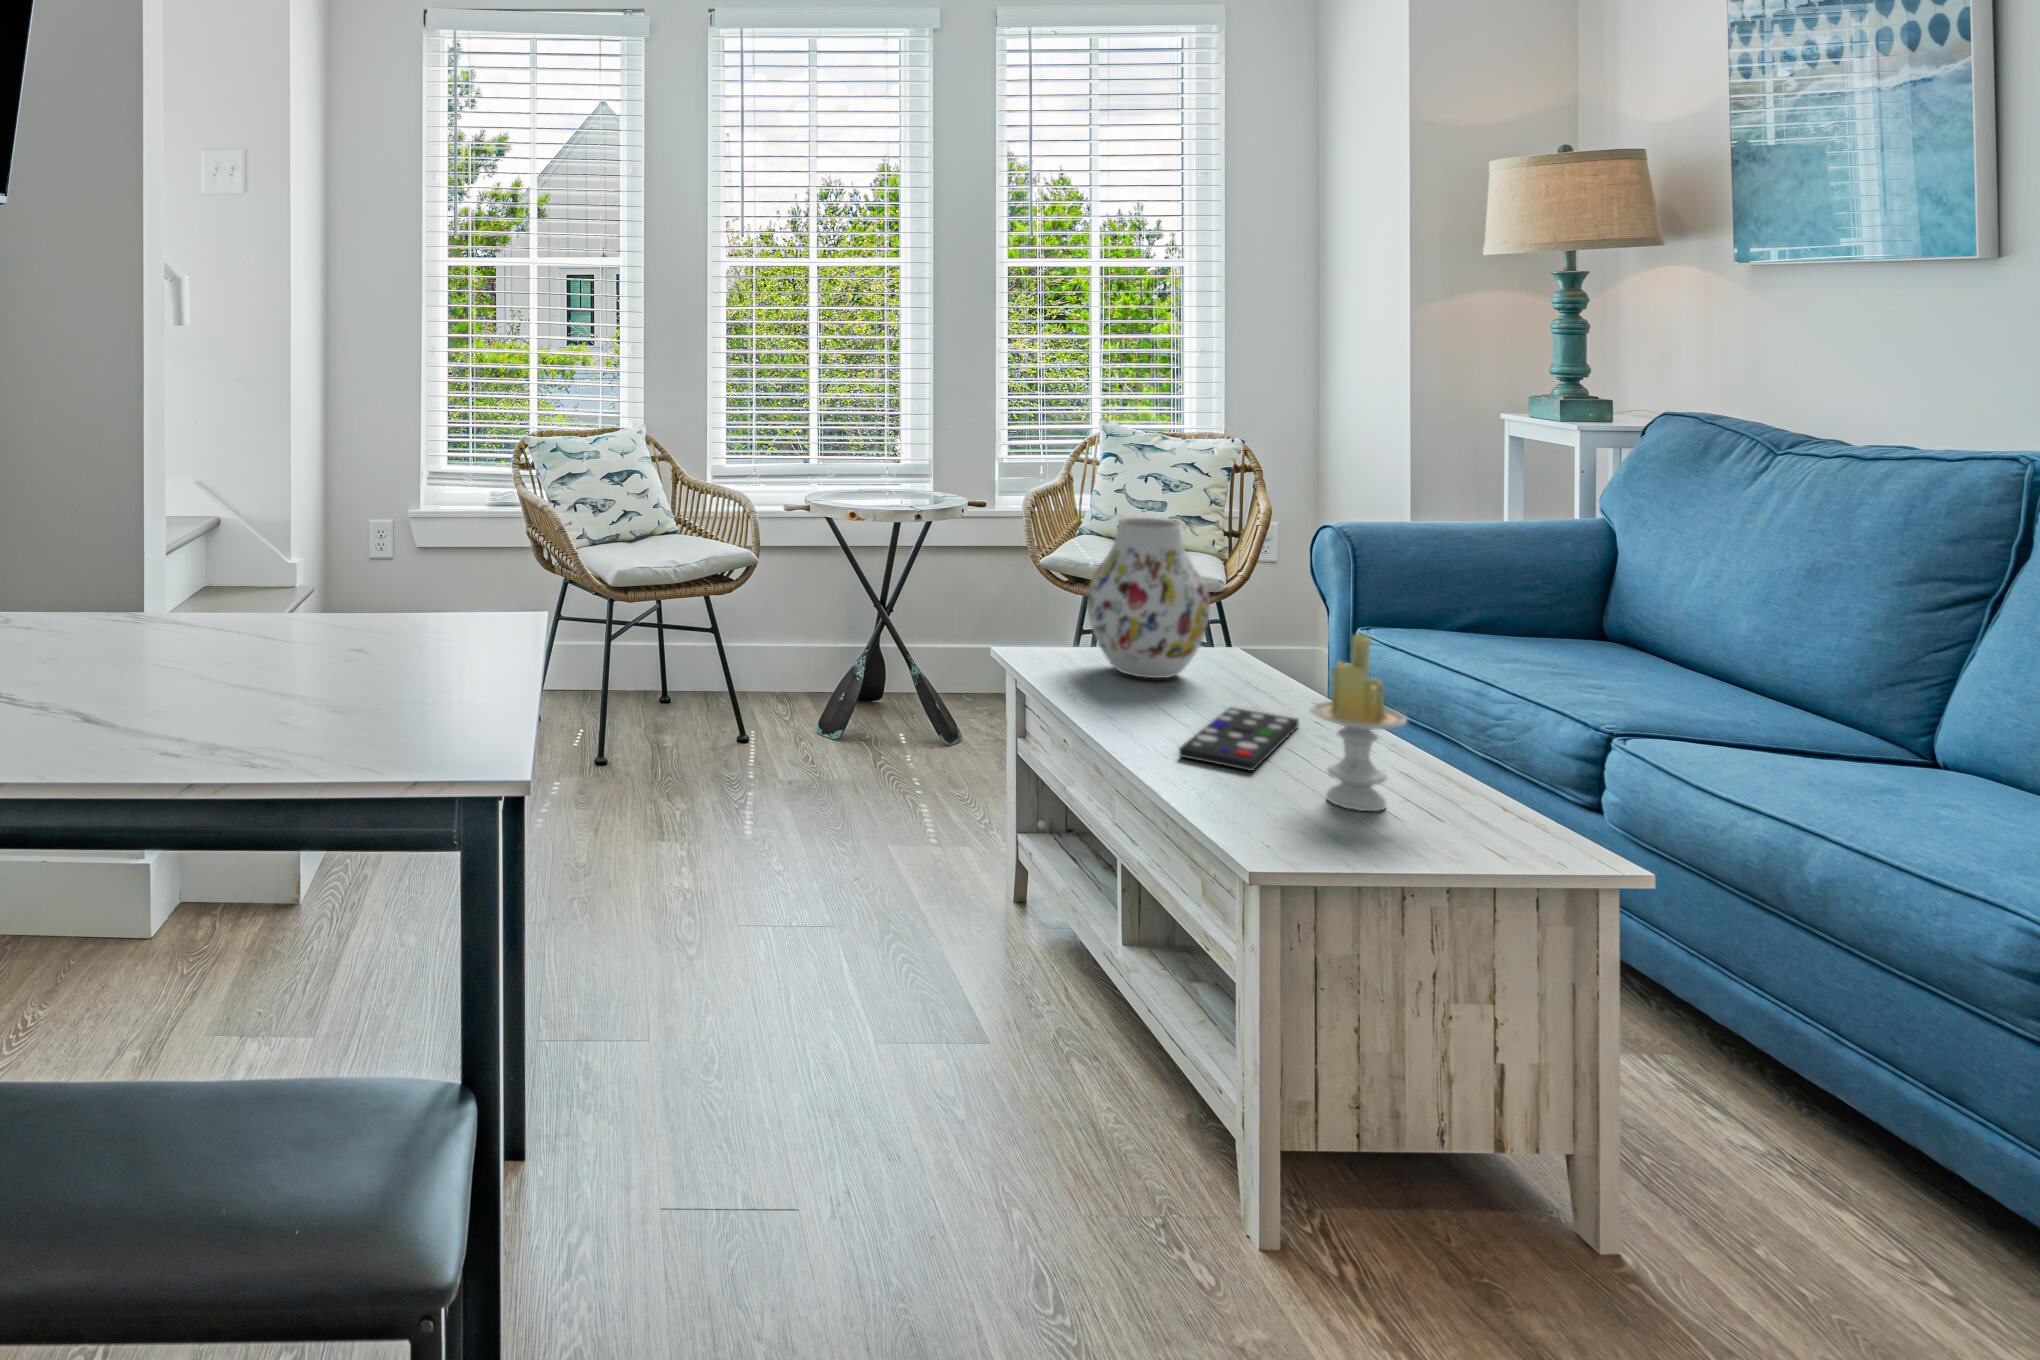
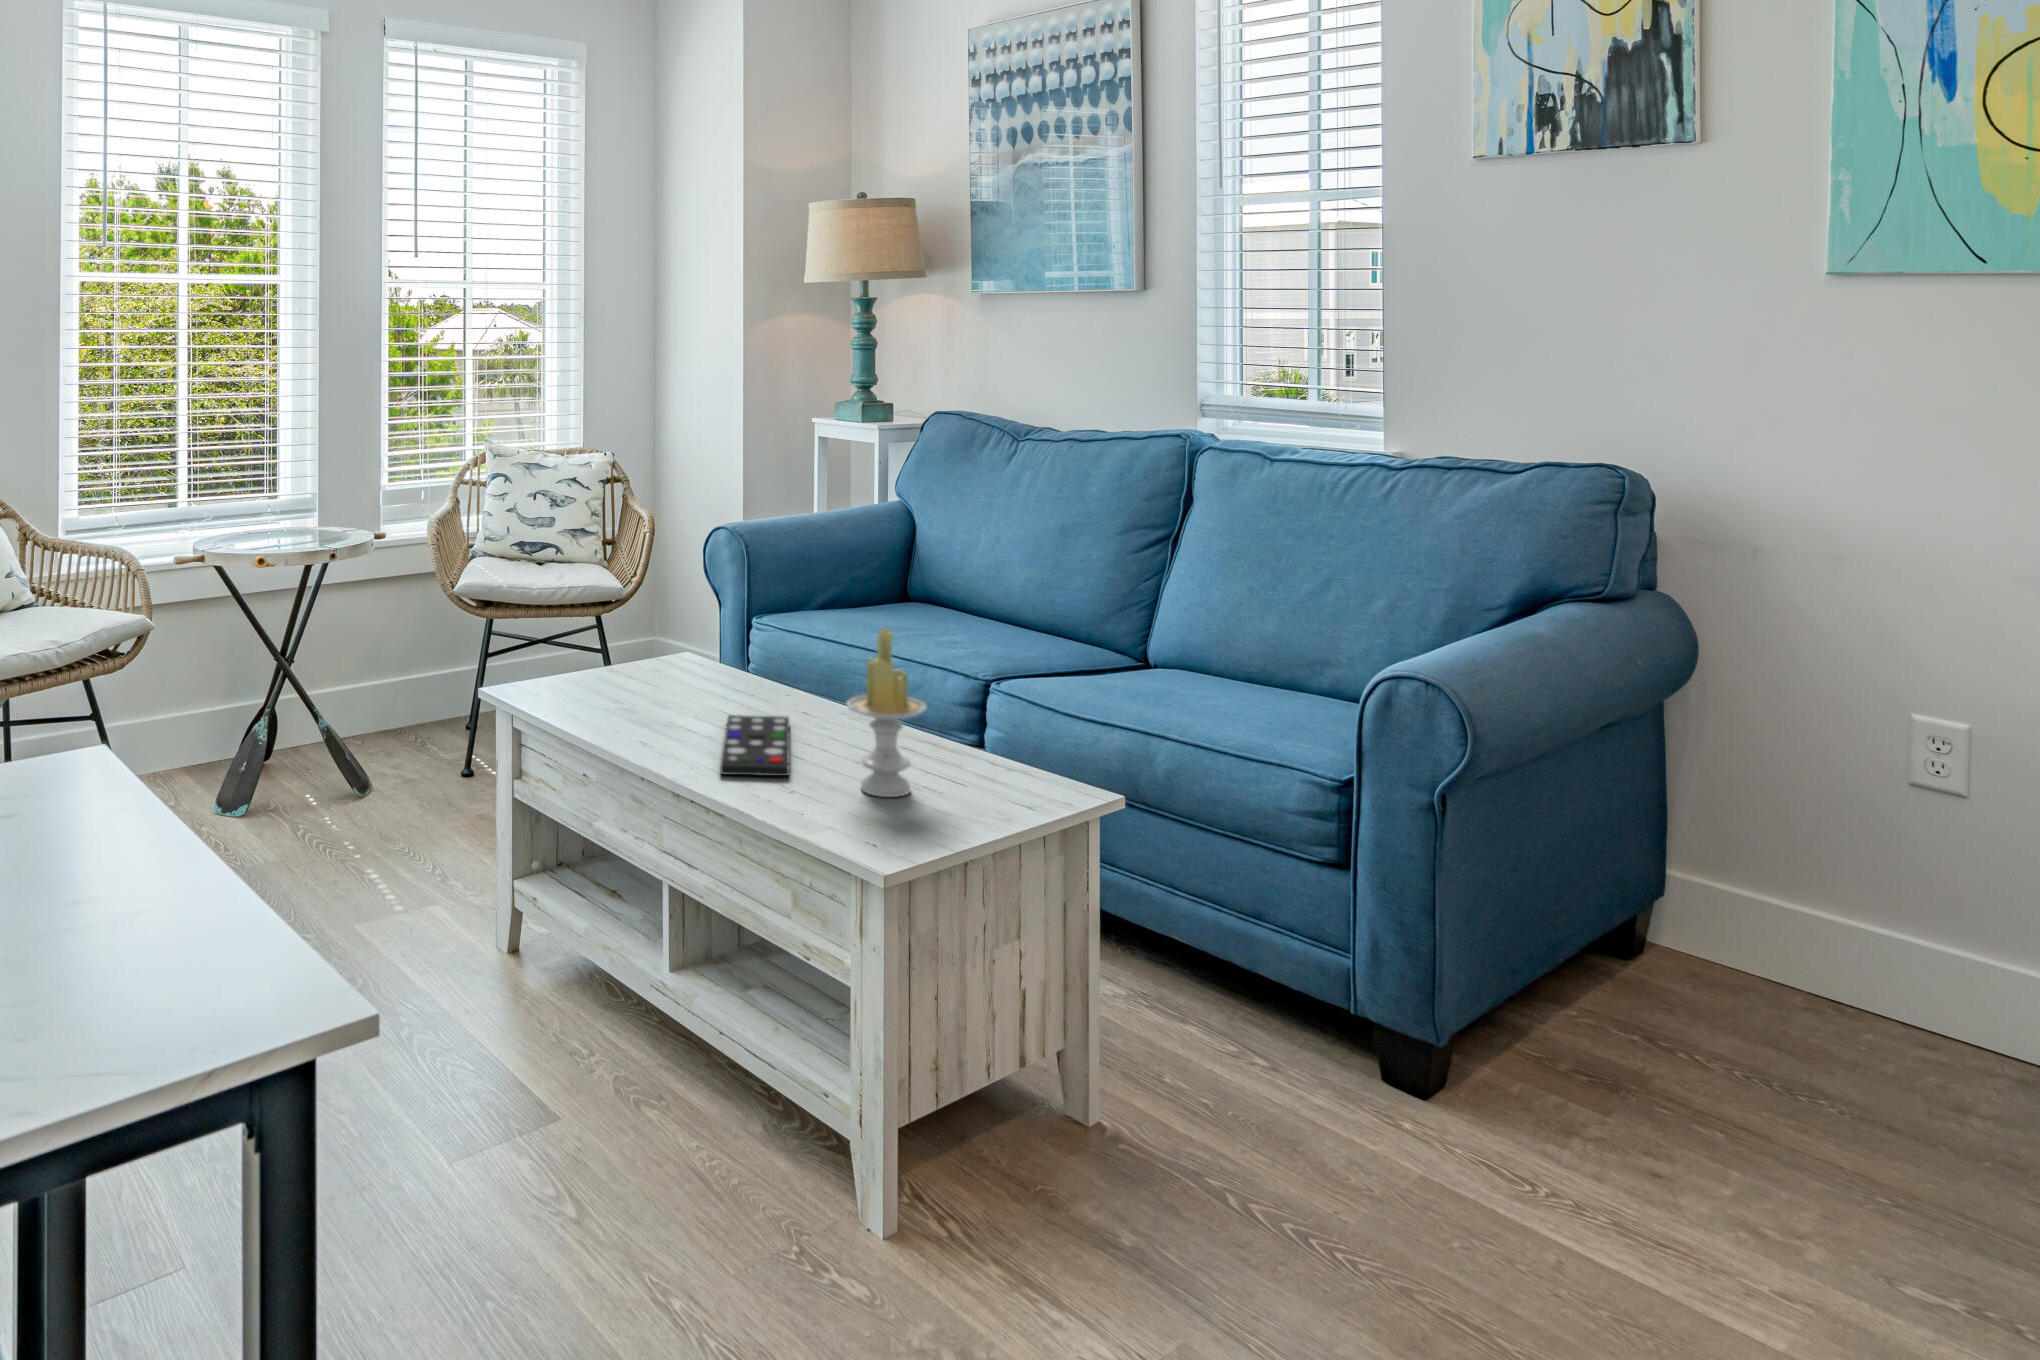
vase: present [1087,518,1210,678] -> none [574,536,688,698]

